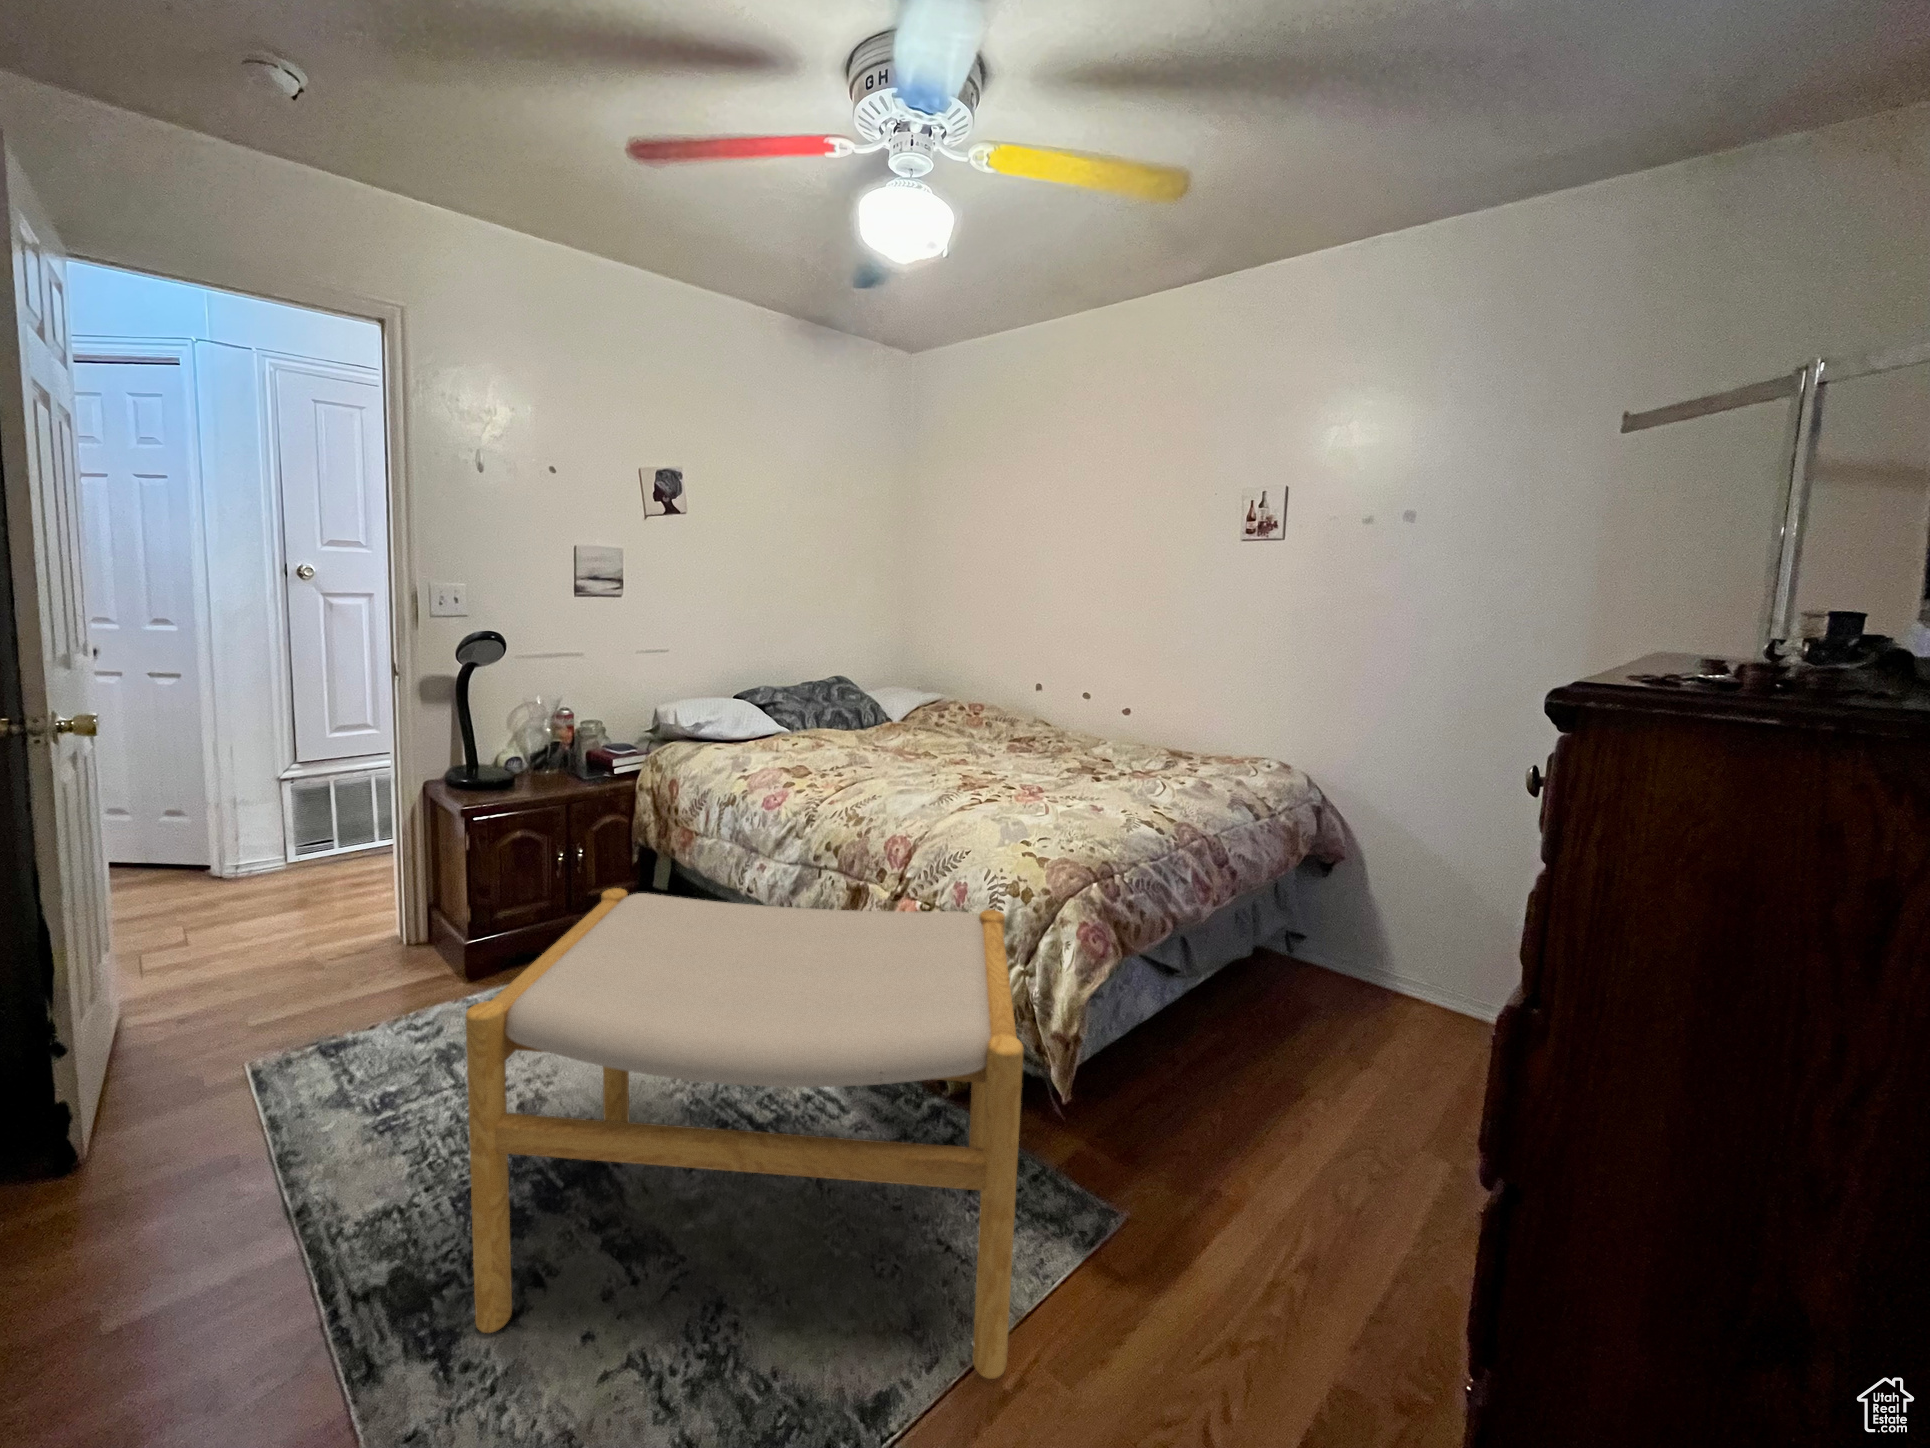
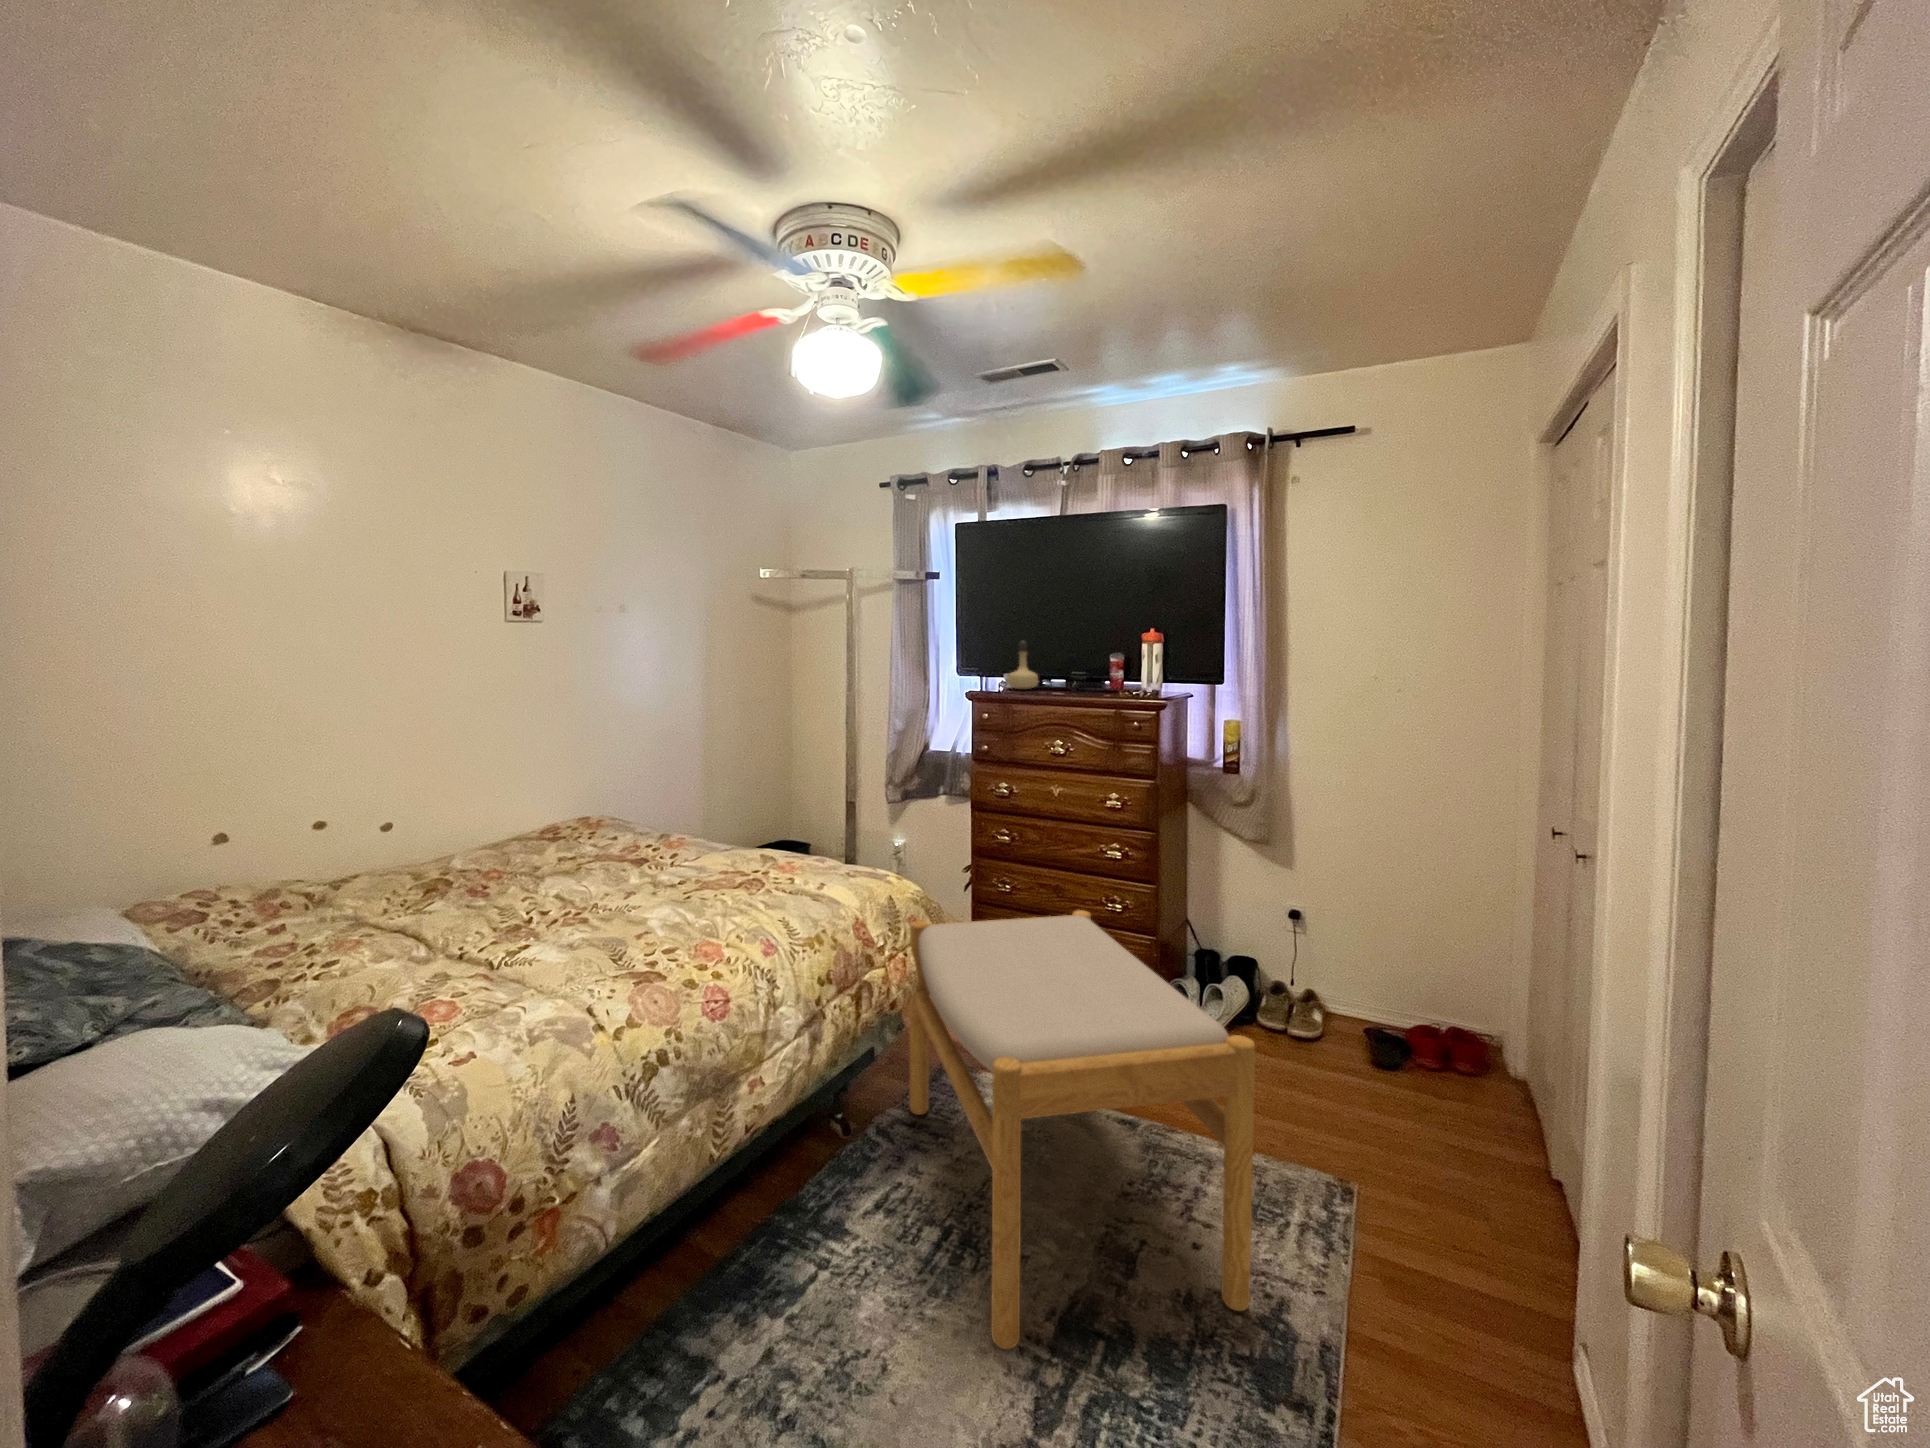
perfume bottle: none [1698,514,1841,677] -> present [1008,641,1038,689]

